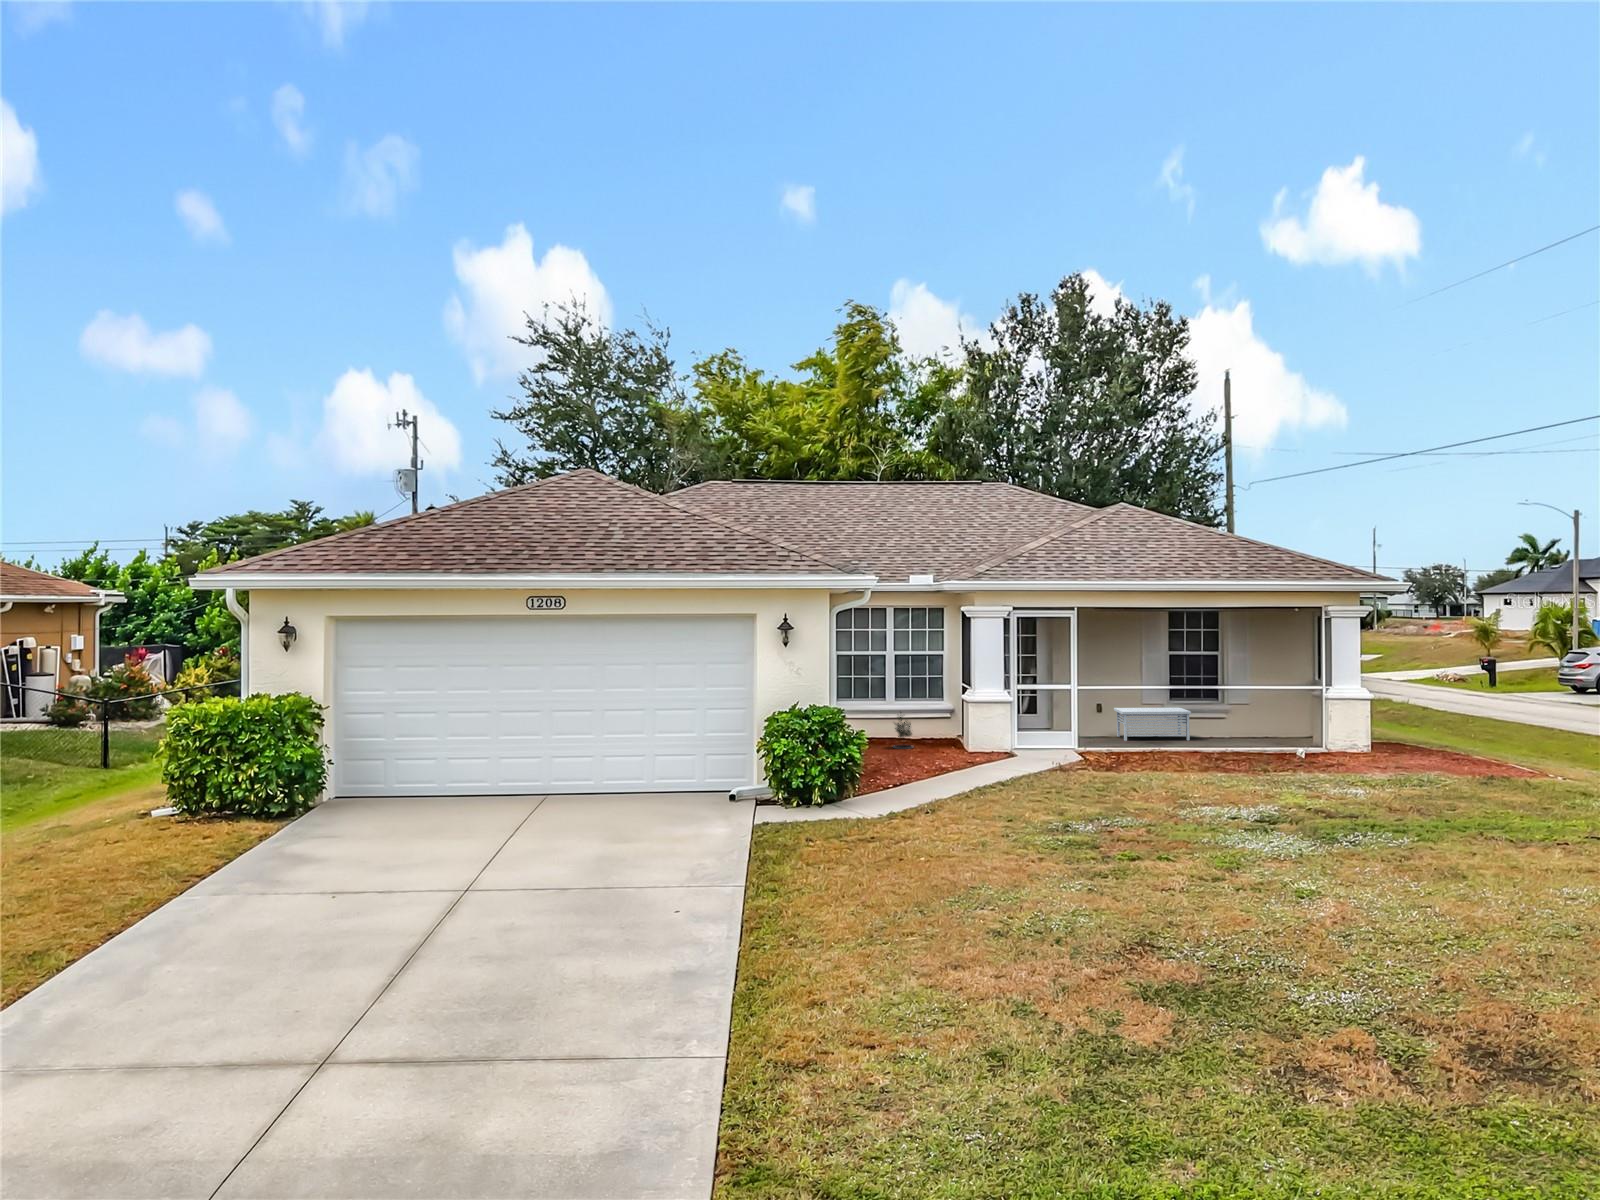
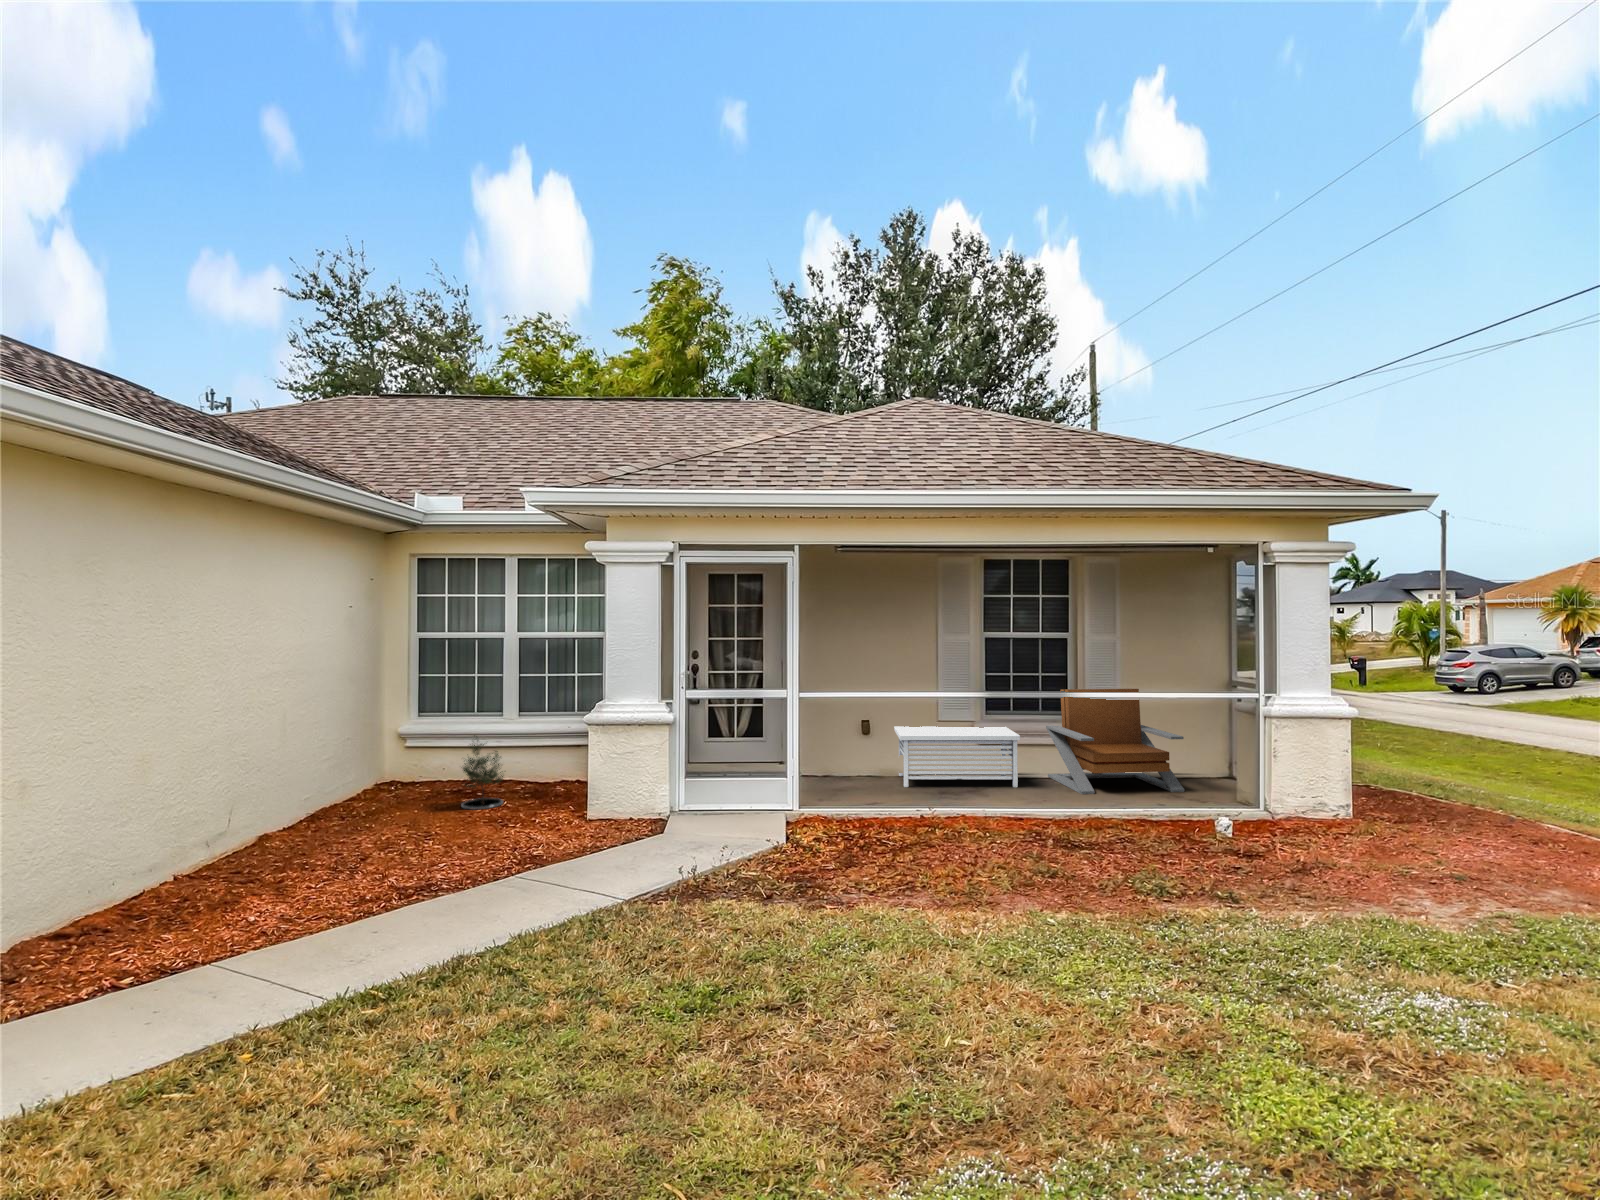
lounge chair: none [1205,685,1285,743] -> present [1046,689,1184,794]

